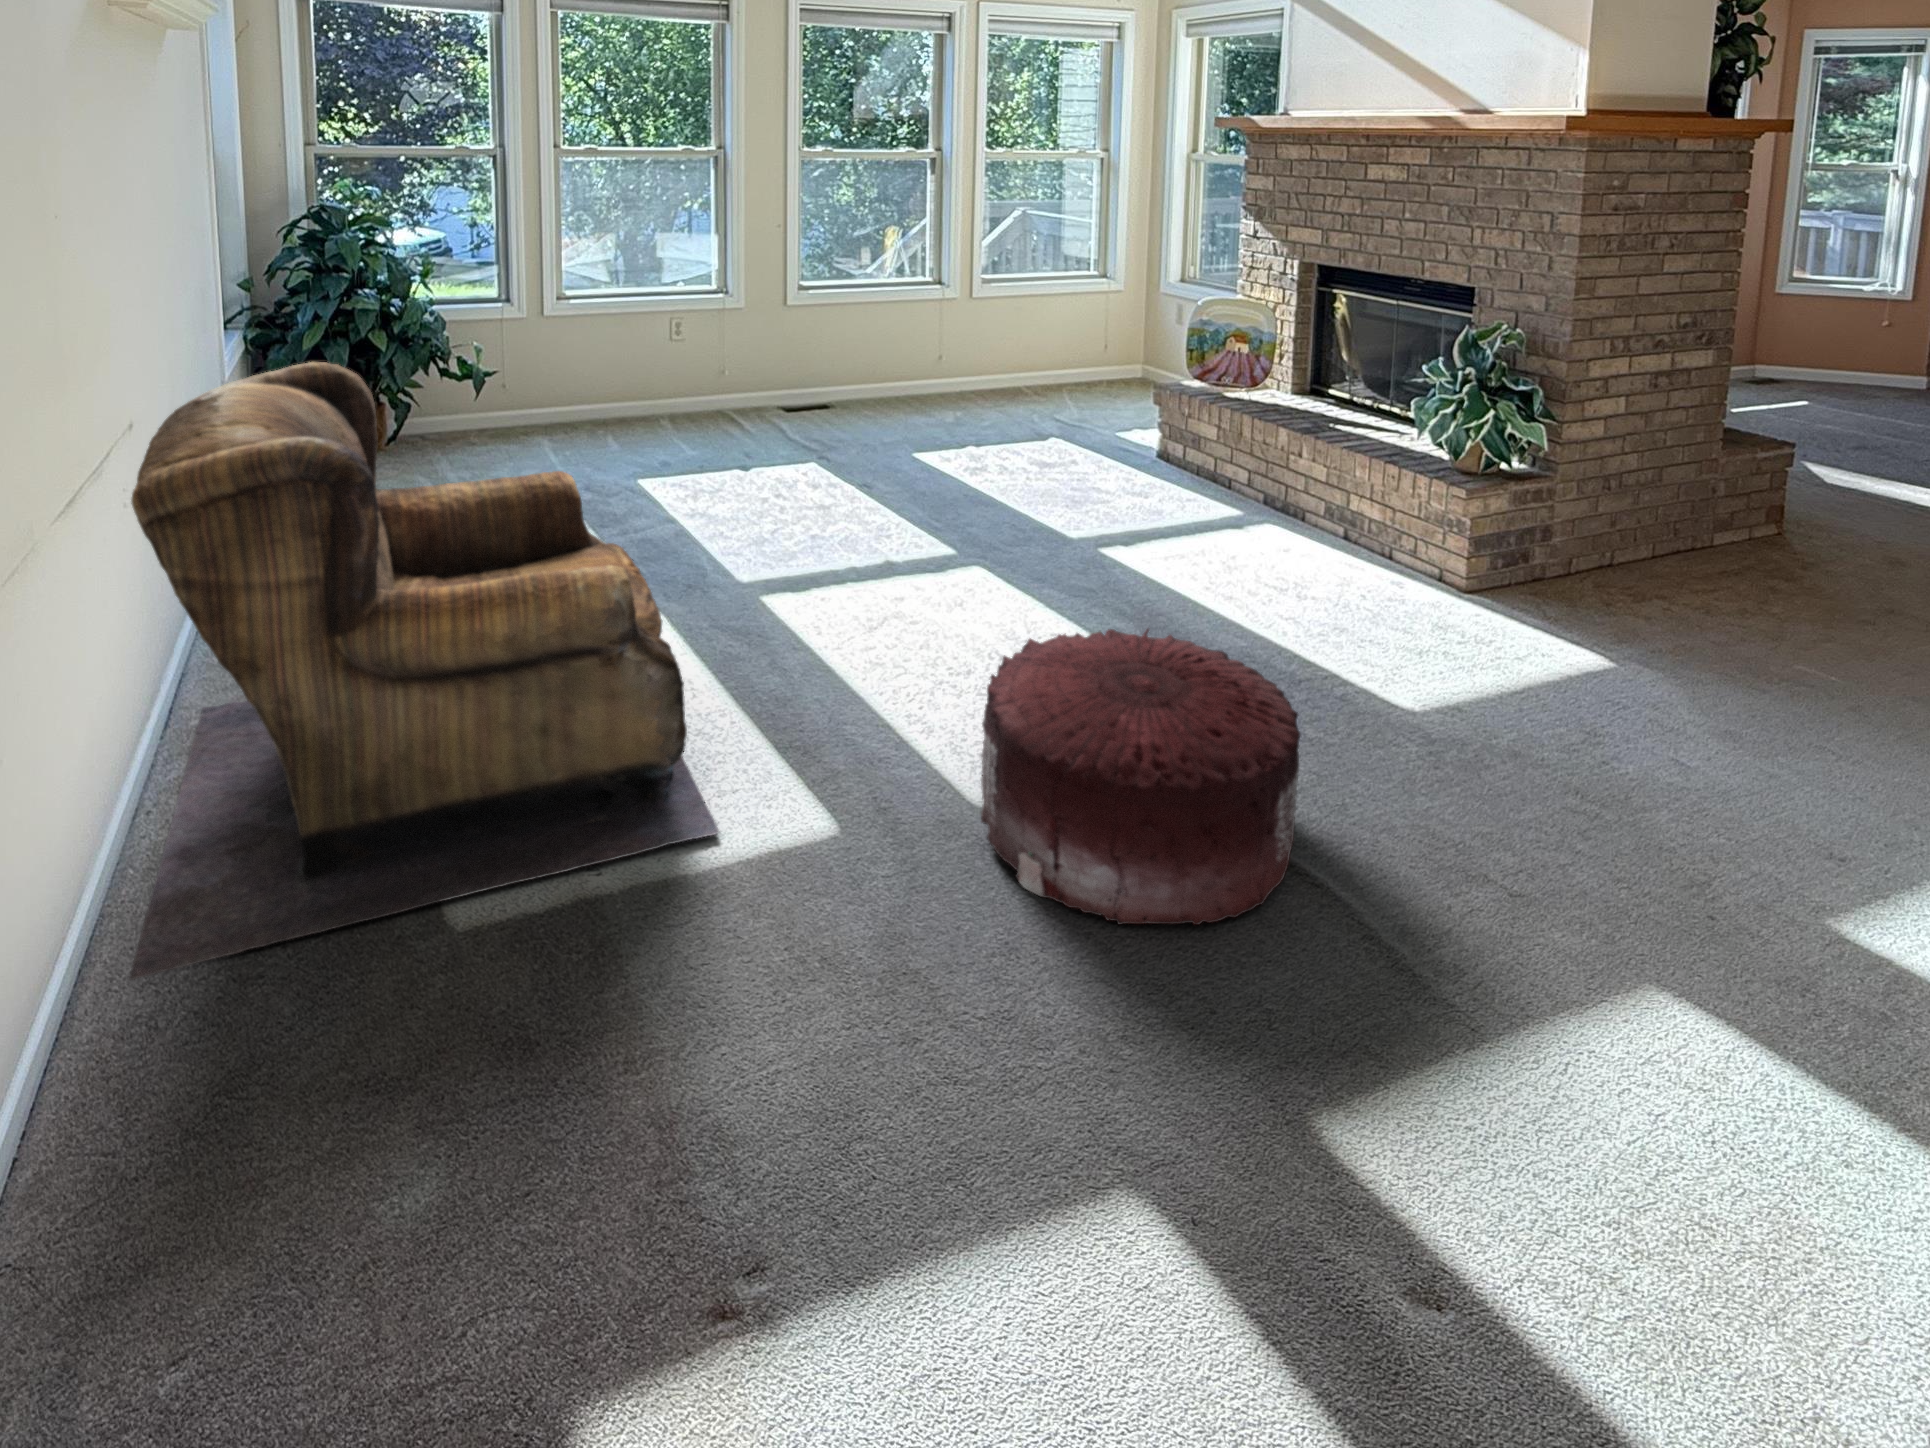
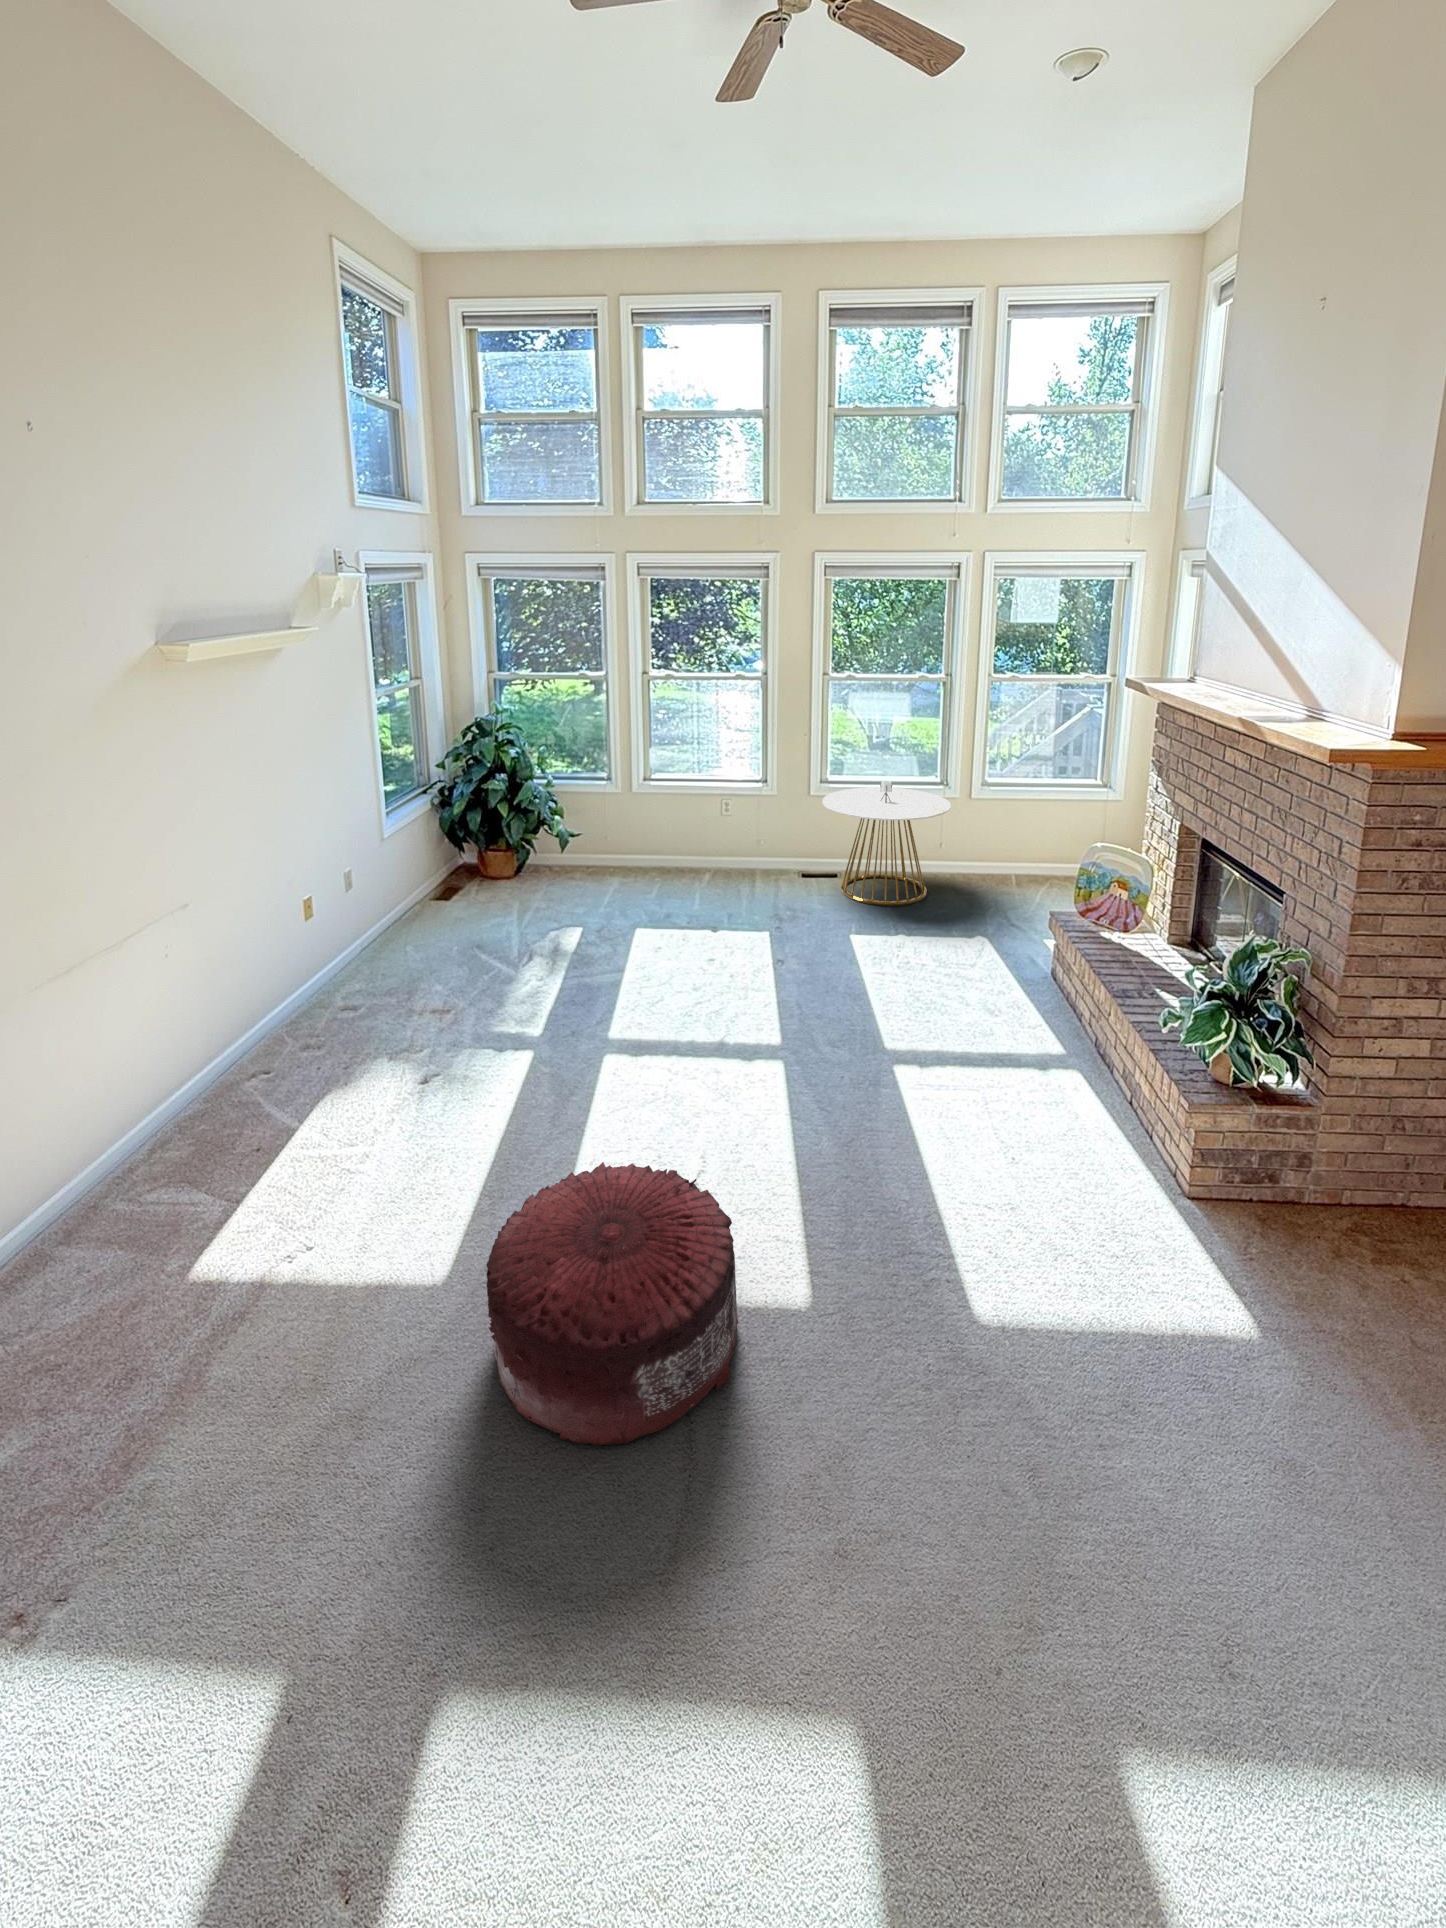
side table: none [830,269,987,421] -> present [823,781,951,906]
armchair: present [129,362,719,980] -> none [61,871,486,1237]

